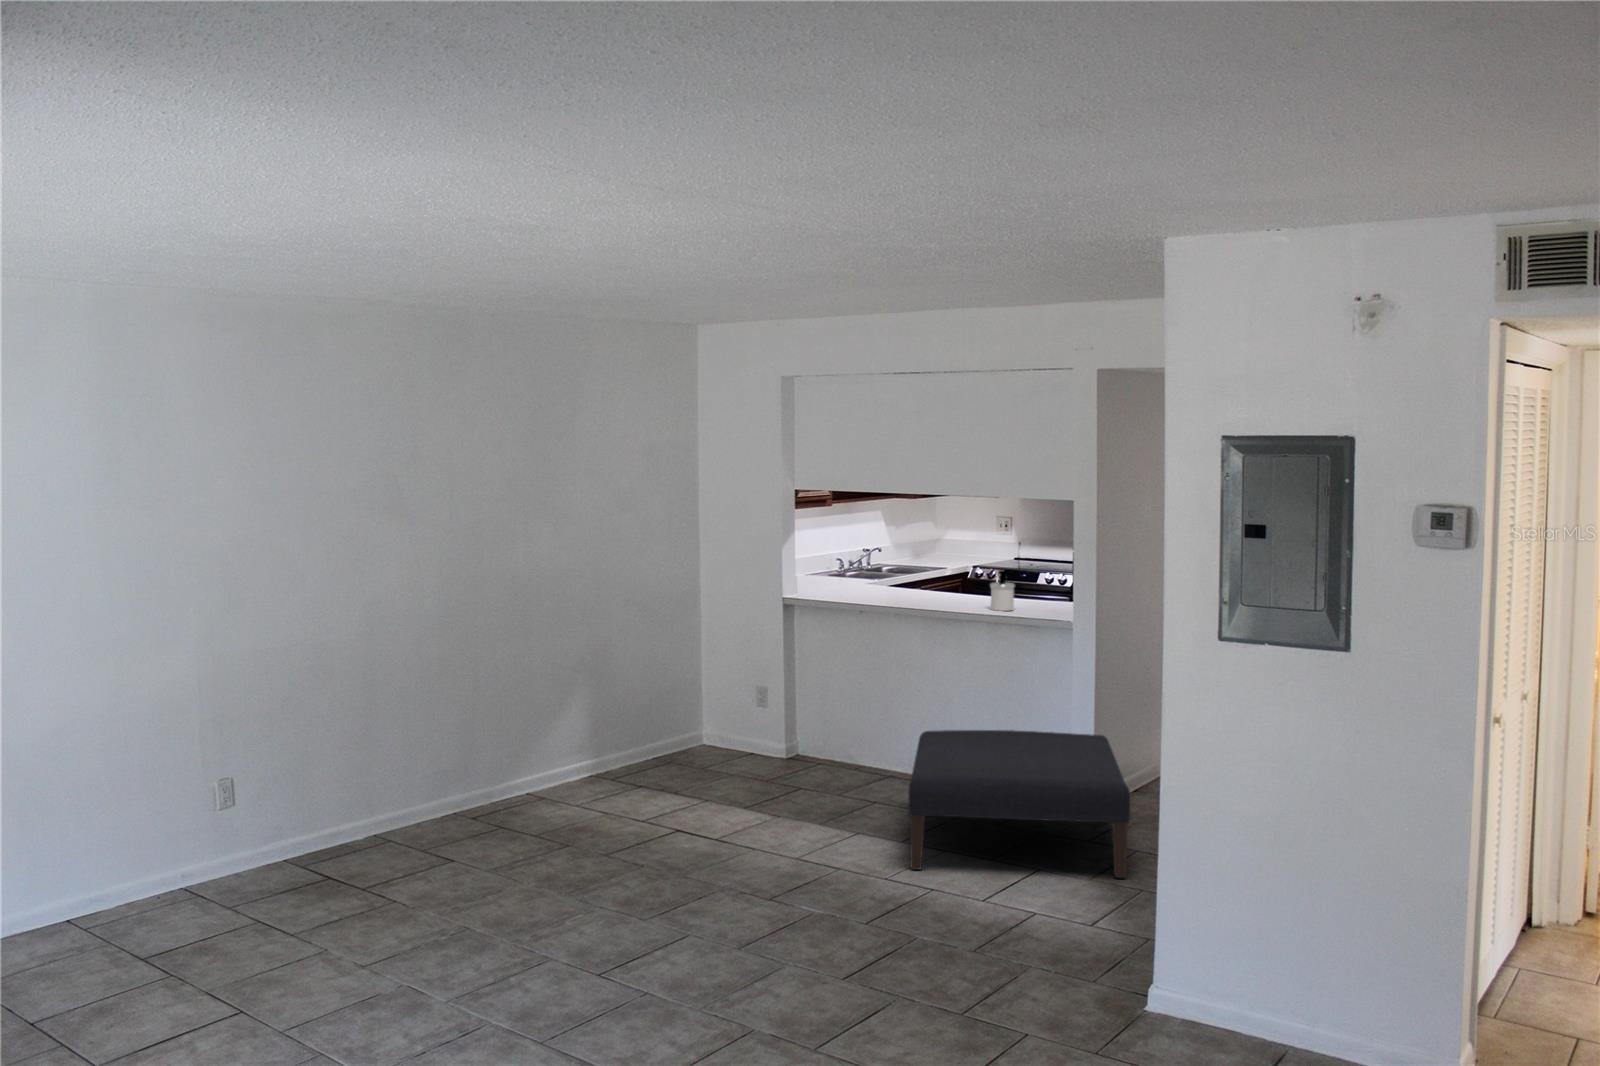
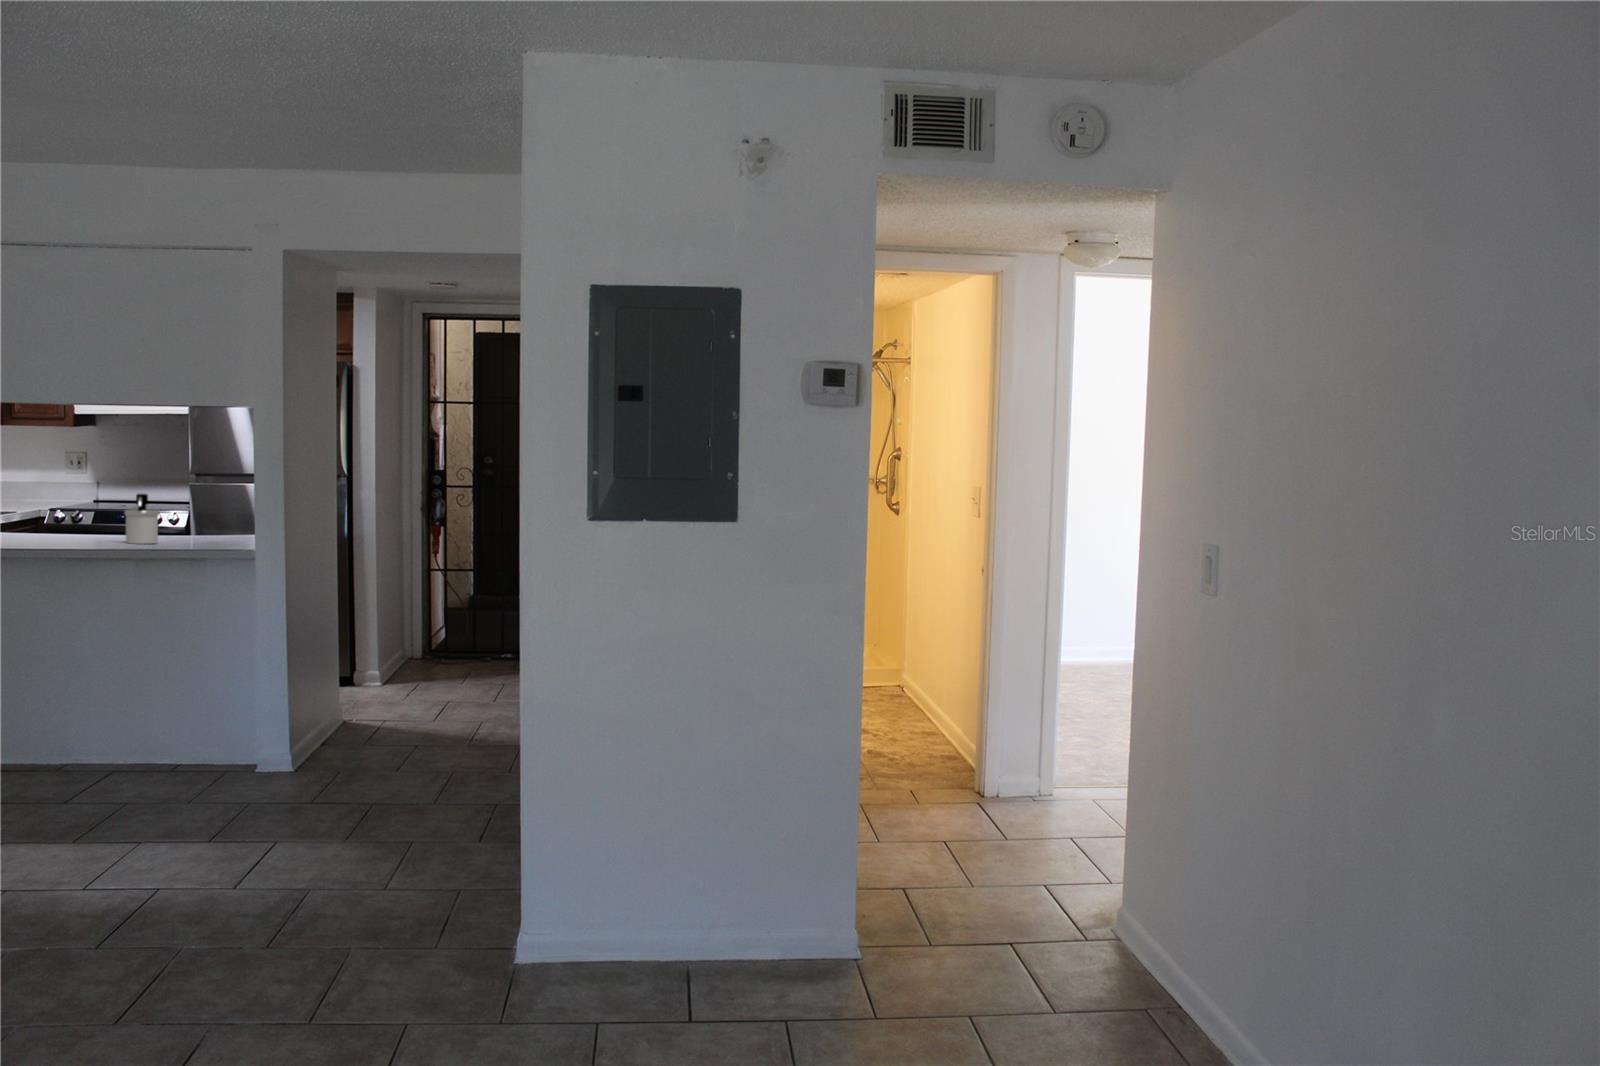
ottoman: present [909,730,1130,878] -> none [45,680,382,881]

